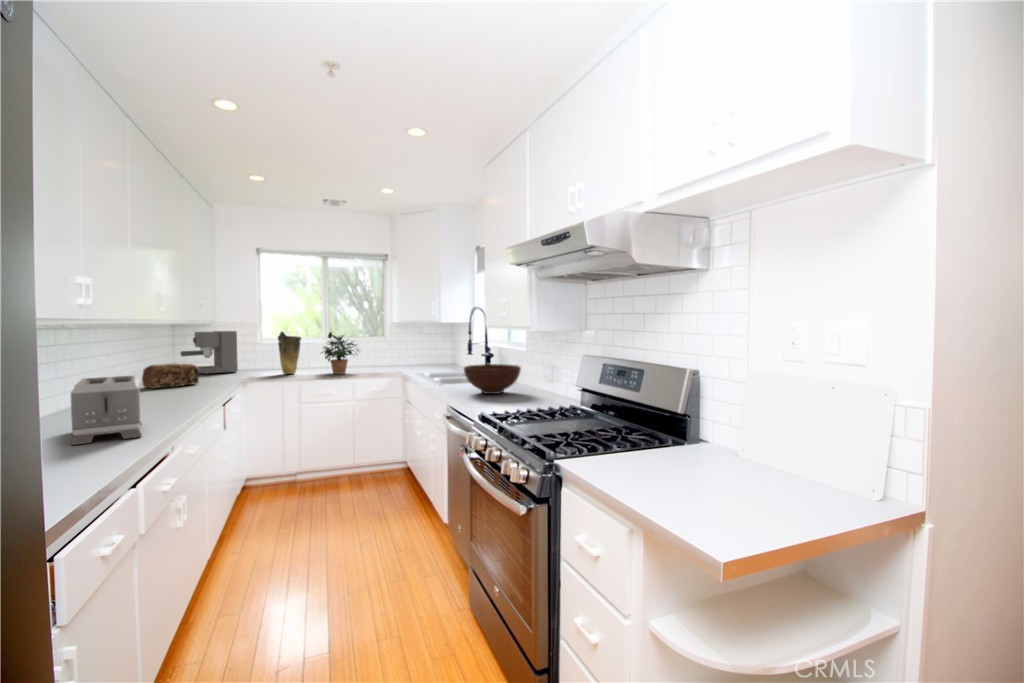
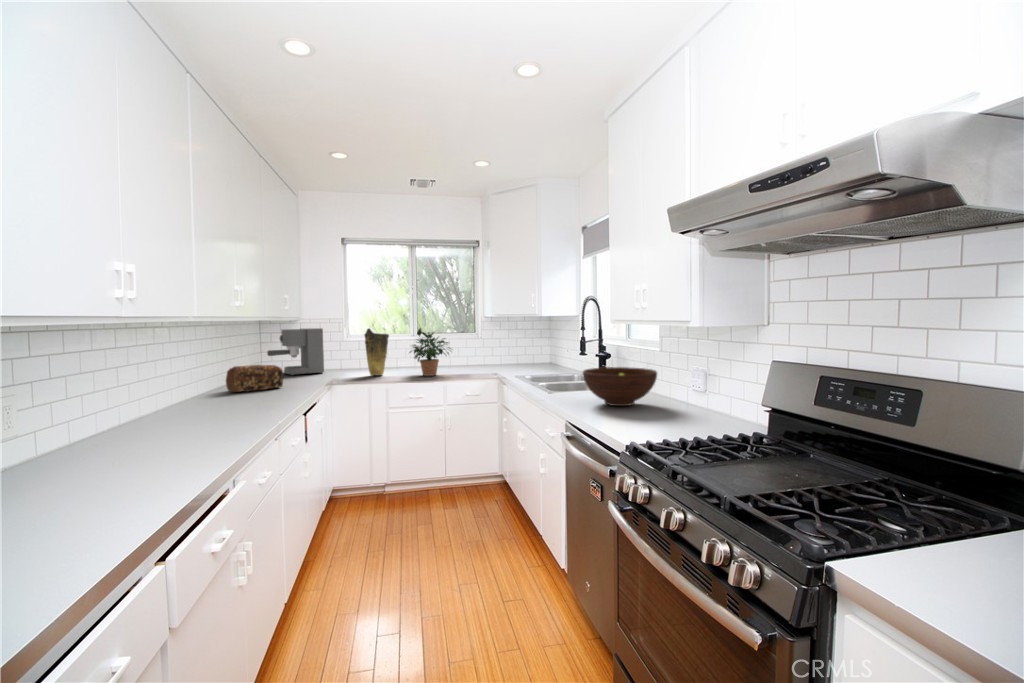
toaster: present [71,376,142,445] -> none [118,383,209,474]

